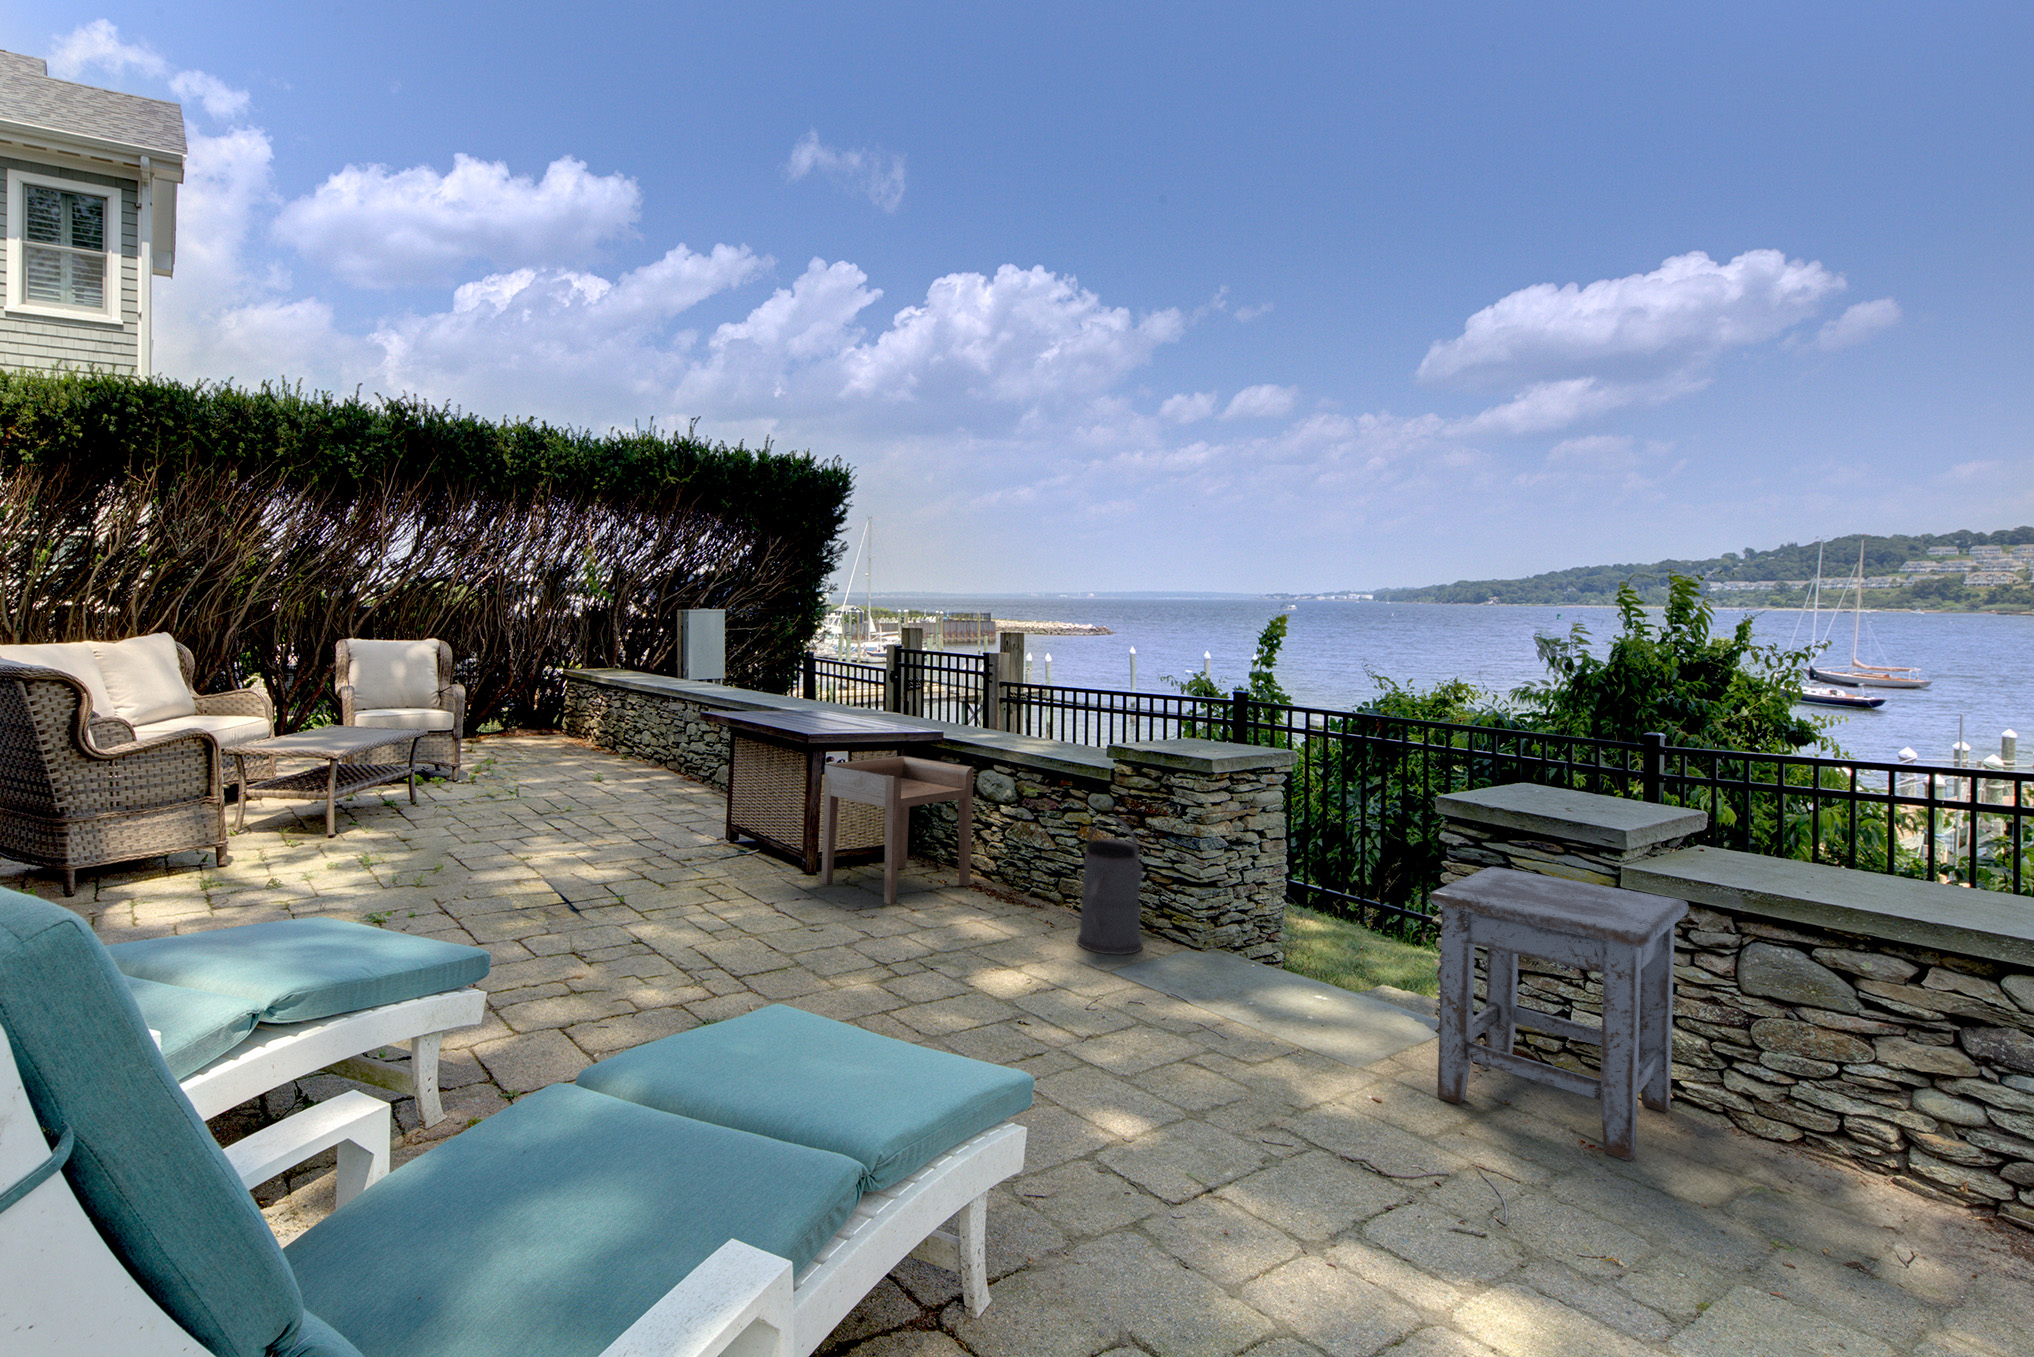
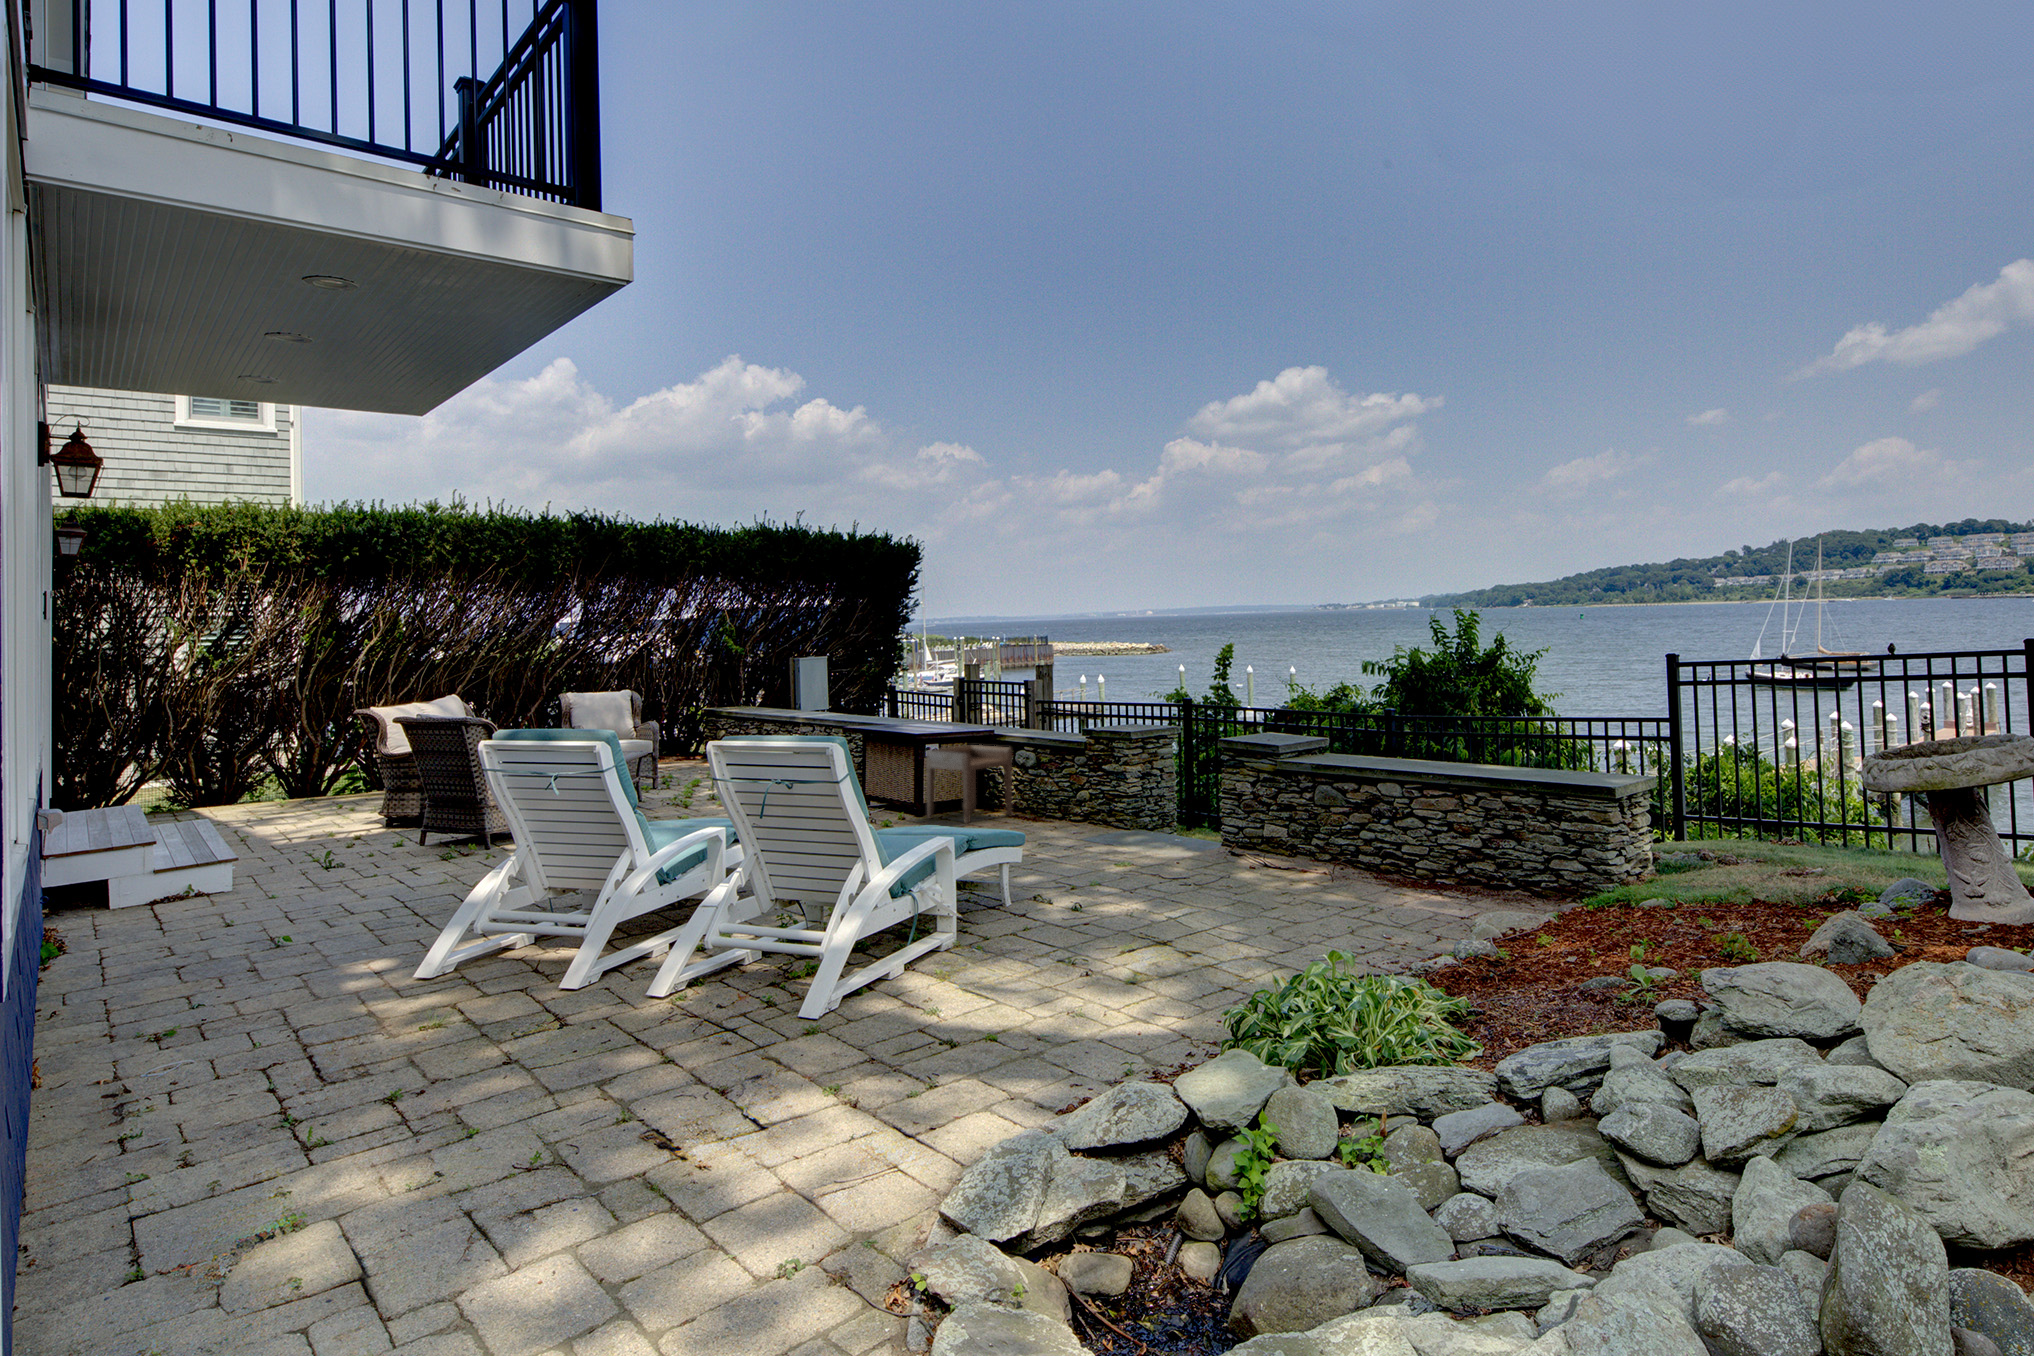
watering can: present [1077,818,1143,955] -> none [1066,765,1107,832]
stool: present [1430,866,1689,1161] -> none [1194,766,1296,866]

